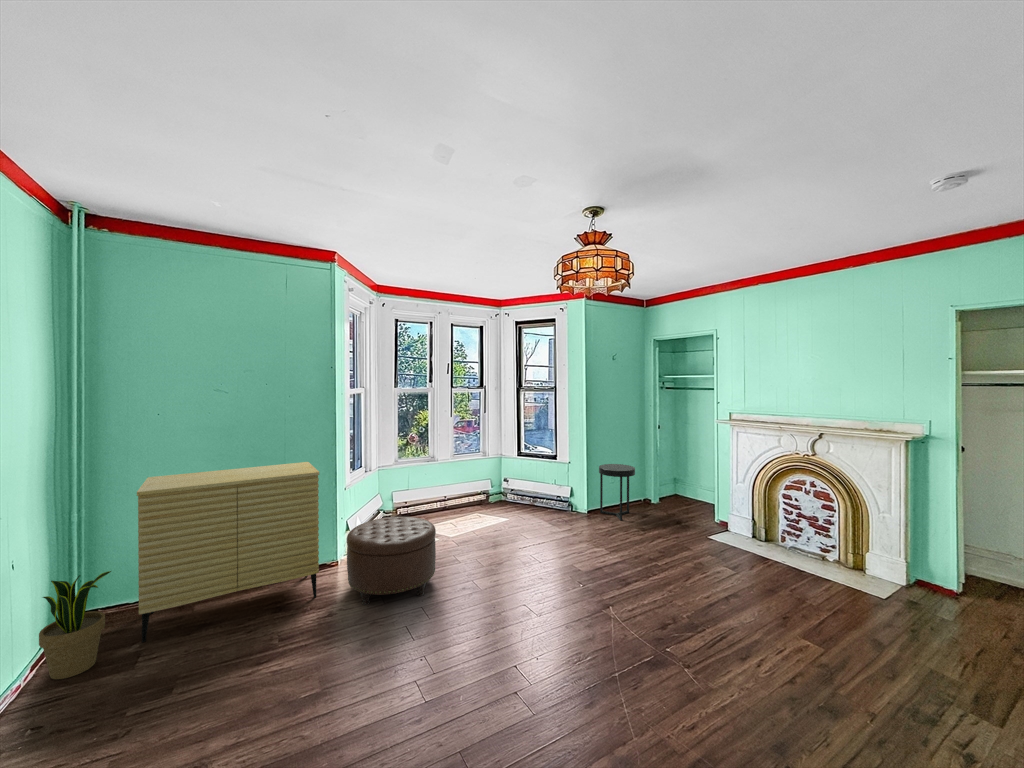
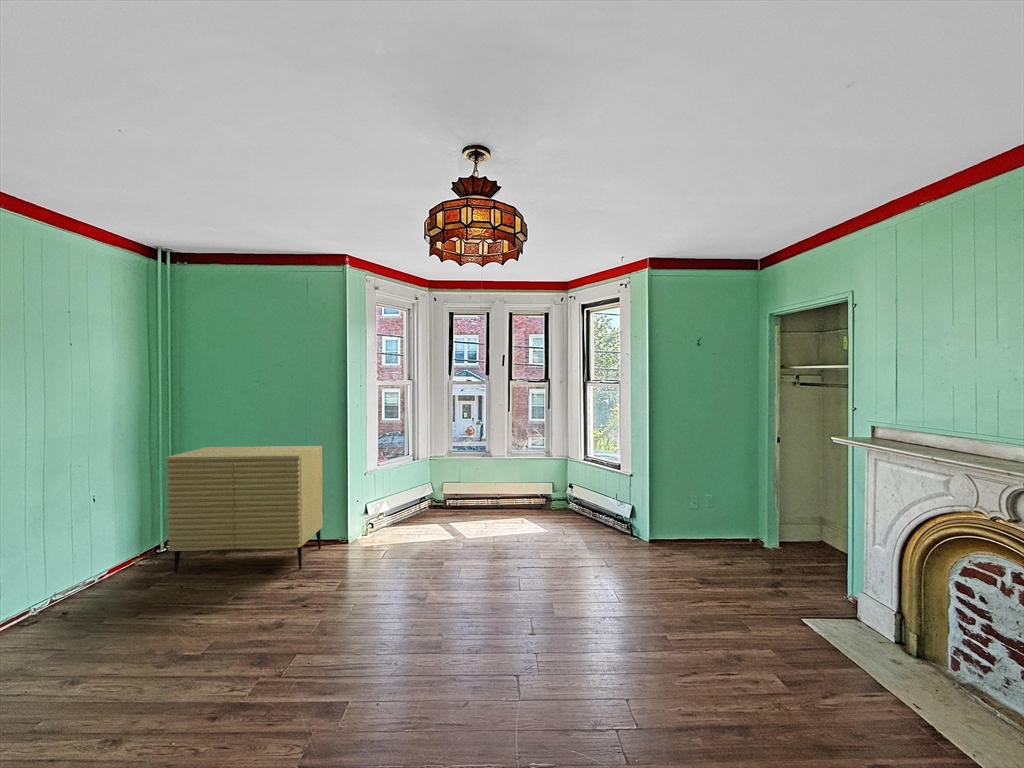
side table: present [599,464,635,520] -> none [667,483,719,562]
ottoman: present [347,517,436,605] -> none [313,507,404,594]
potted plant: present [39,571,111,679] -> none [103,513,152,585]

